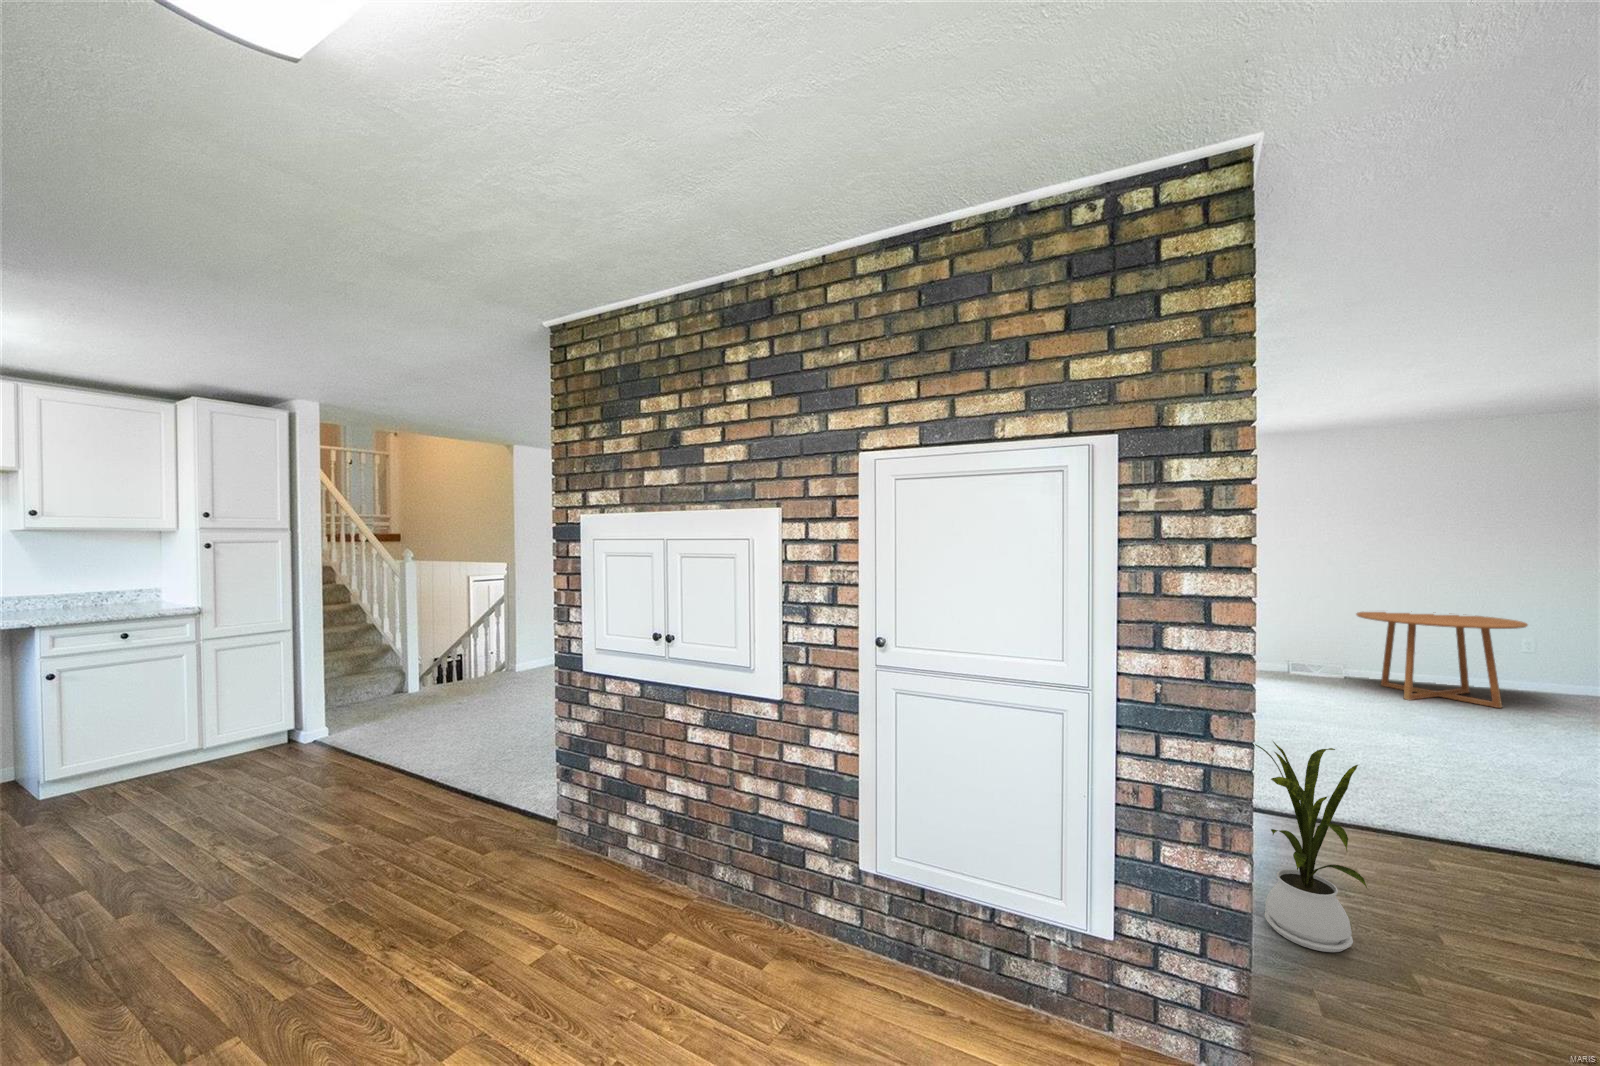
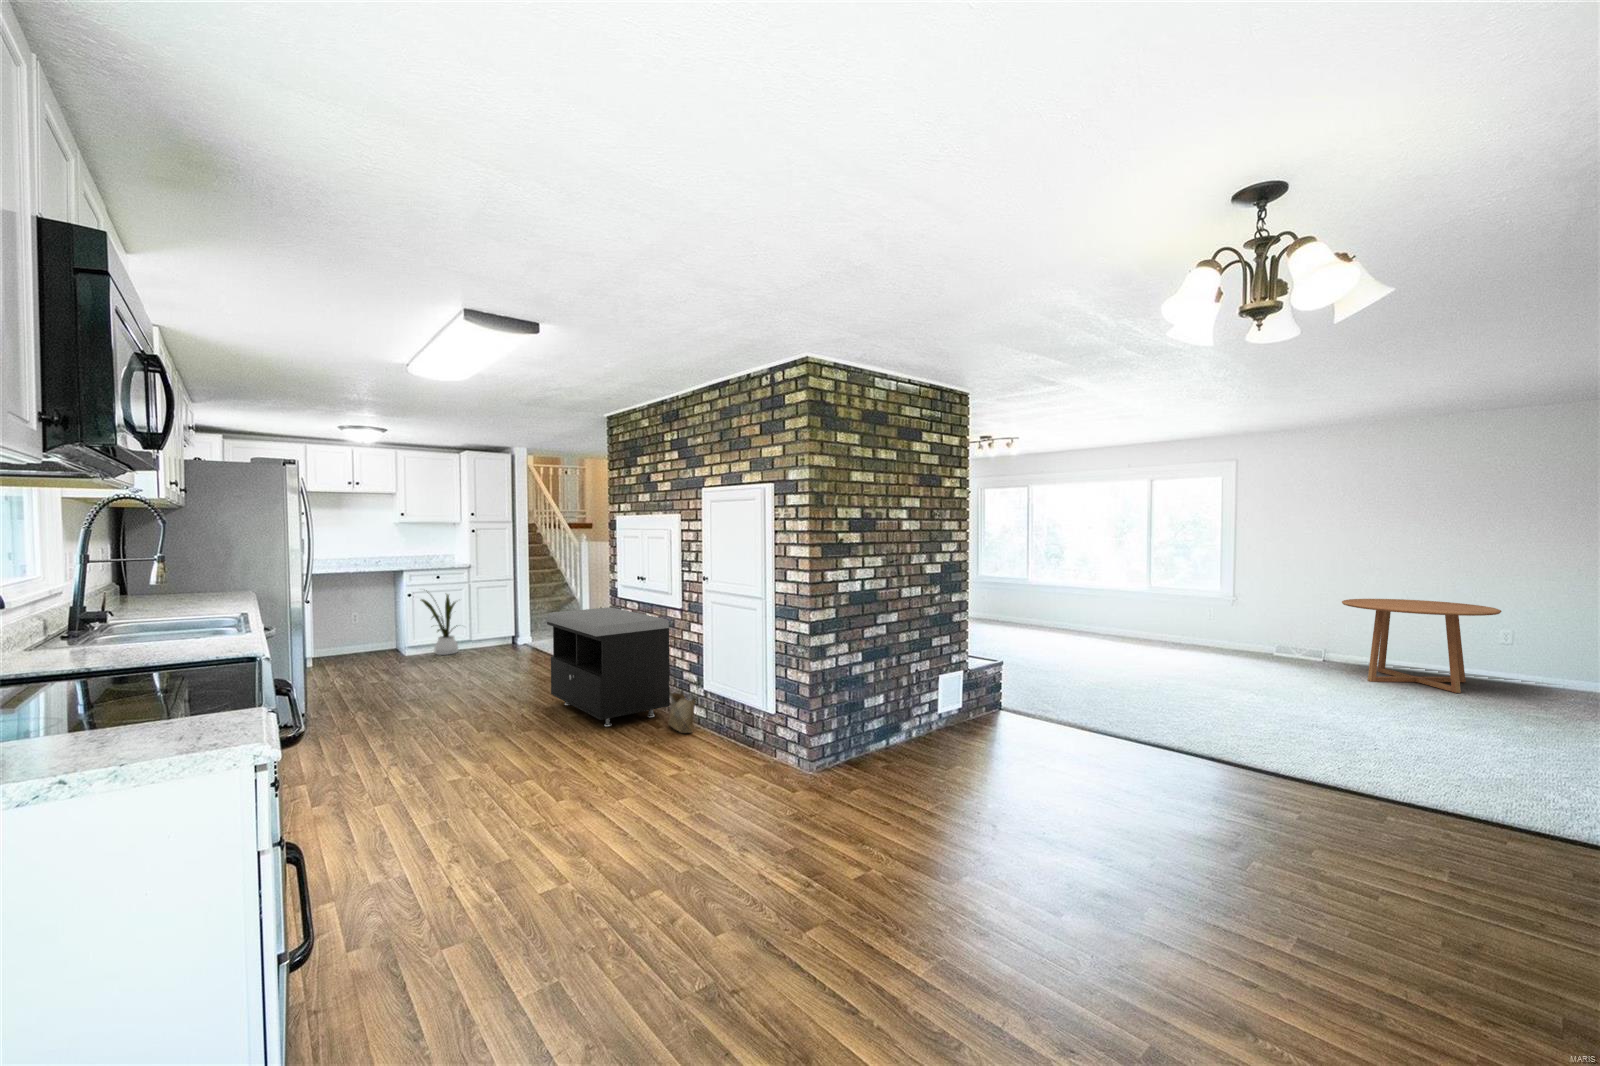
storage bench: none [447,692,754,998] -> present [547,607,670,727]
house plant: present [1255,741,1367,952] -> present [421,594,458,655]
woven basket: none [783,847,861,988] -> present [668,693,695,733]

